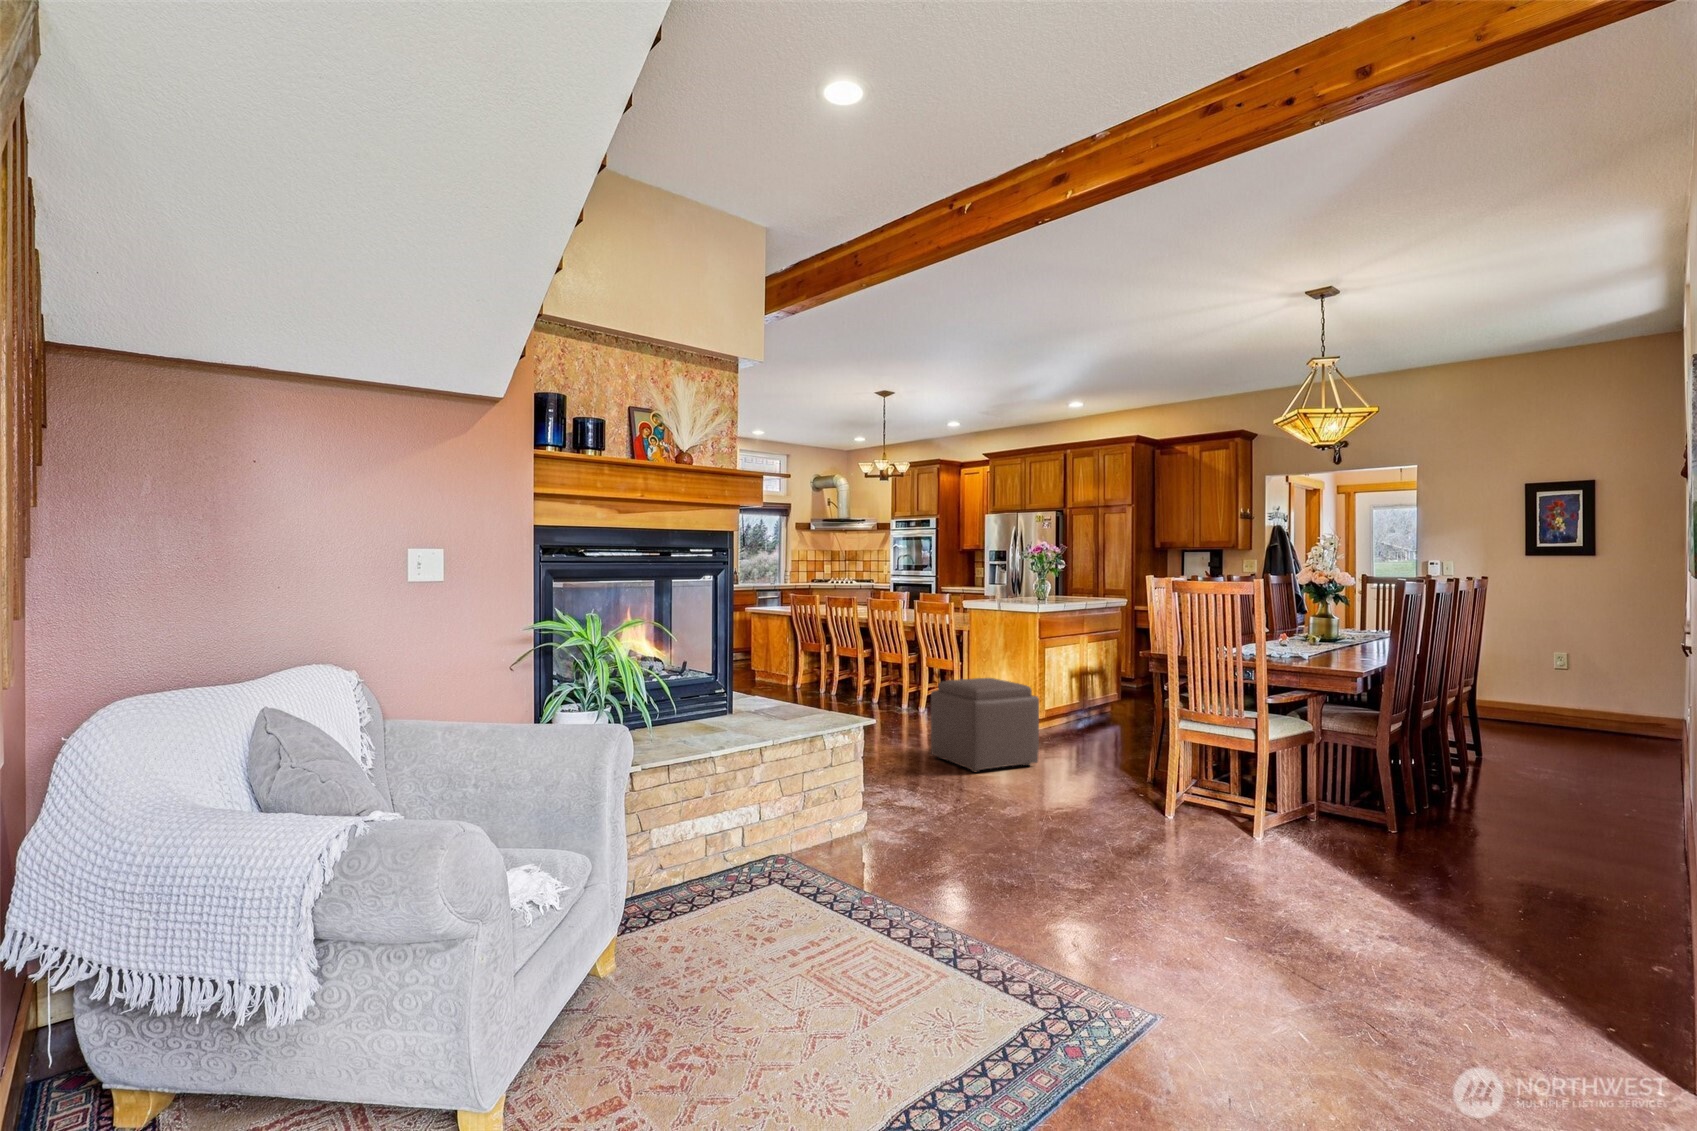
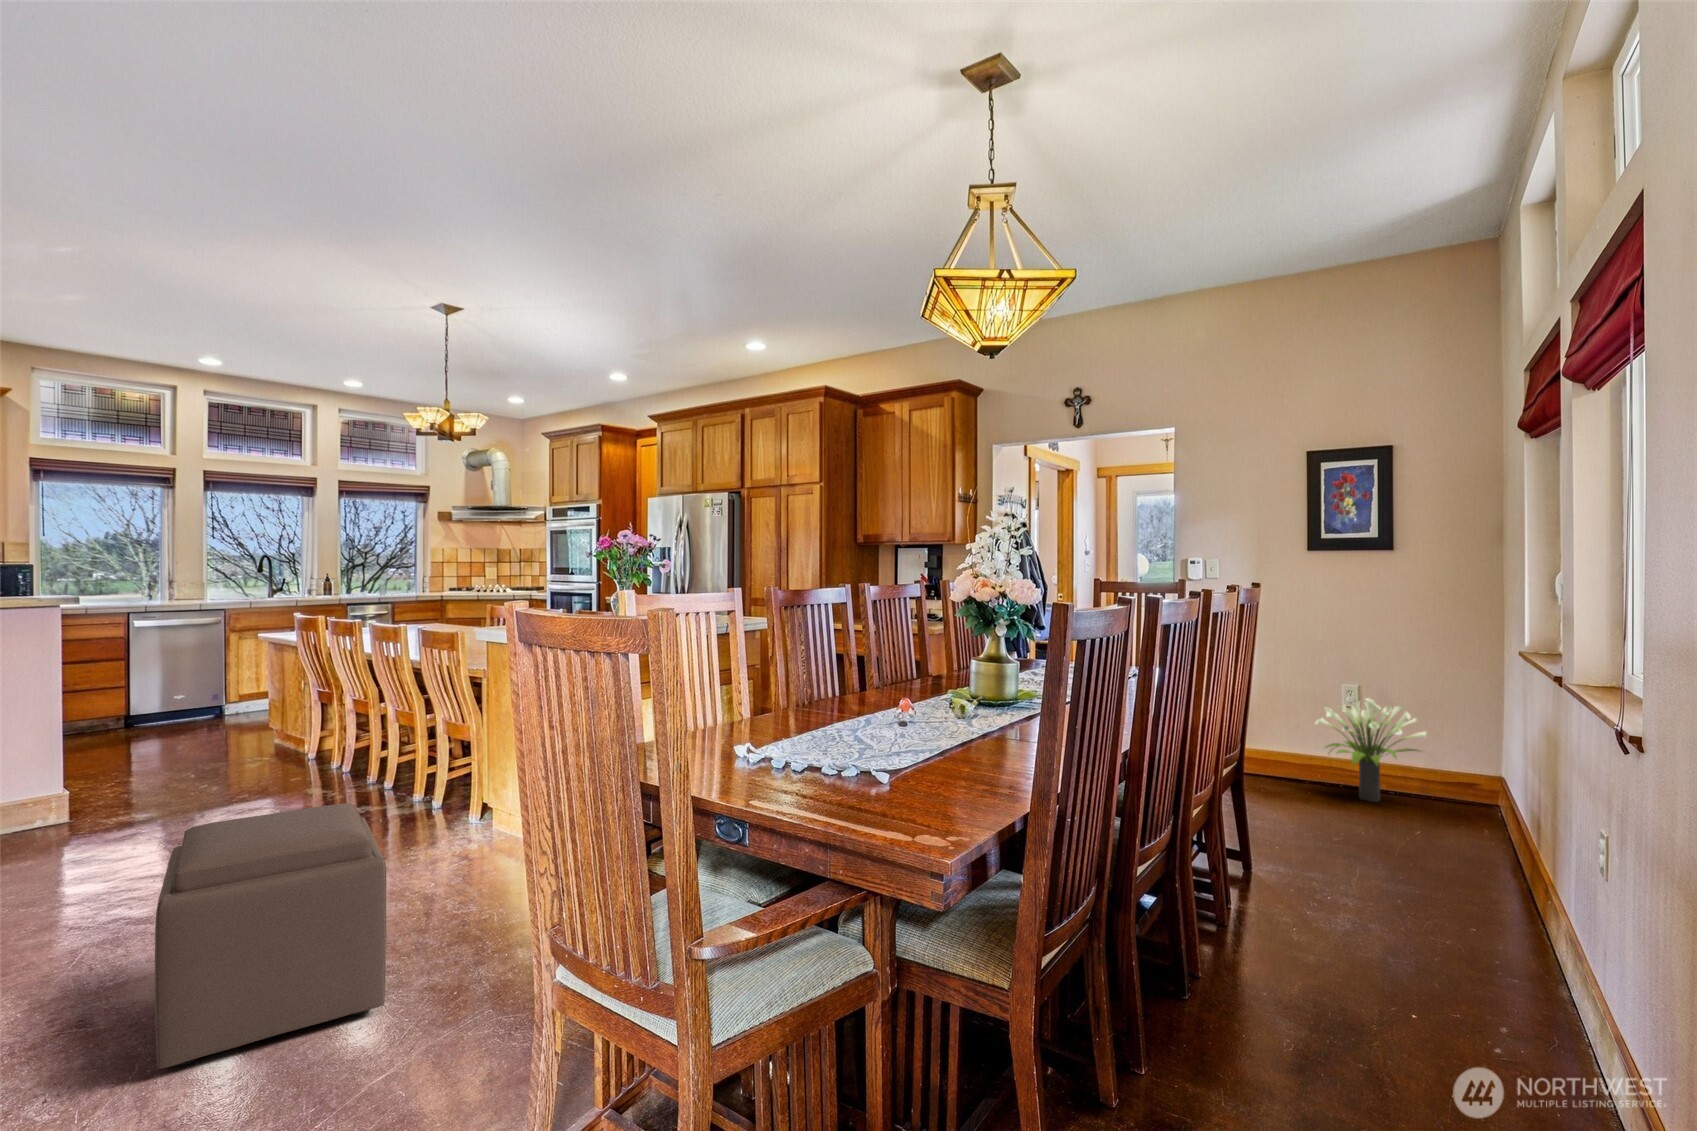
potted plant: none [1531,660,1618,732] -> present [1315,698,1427,802]

